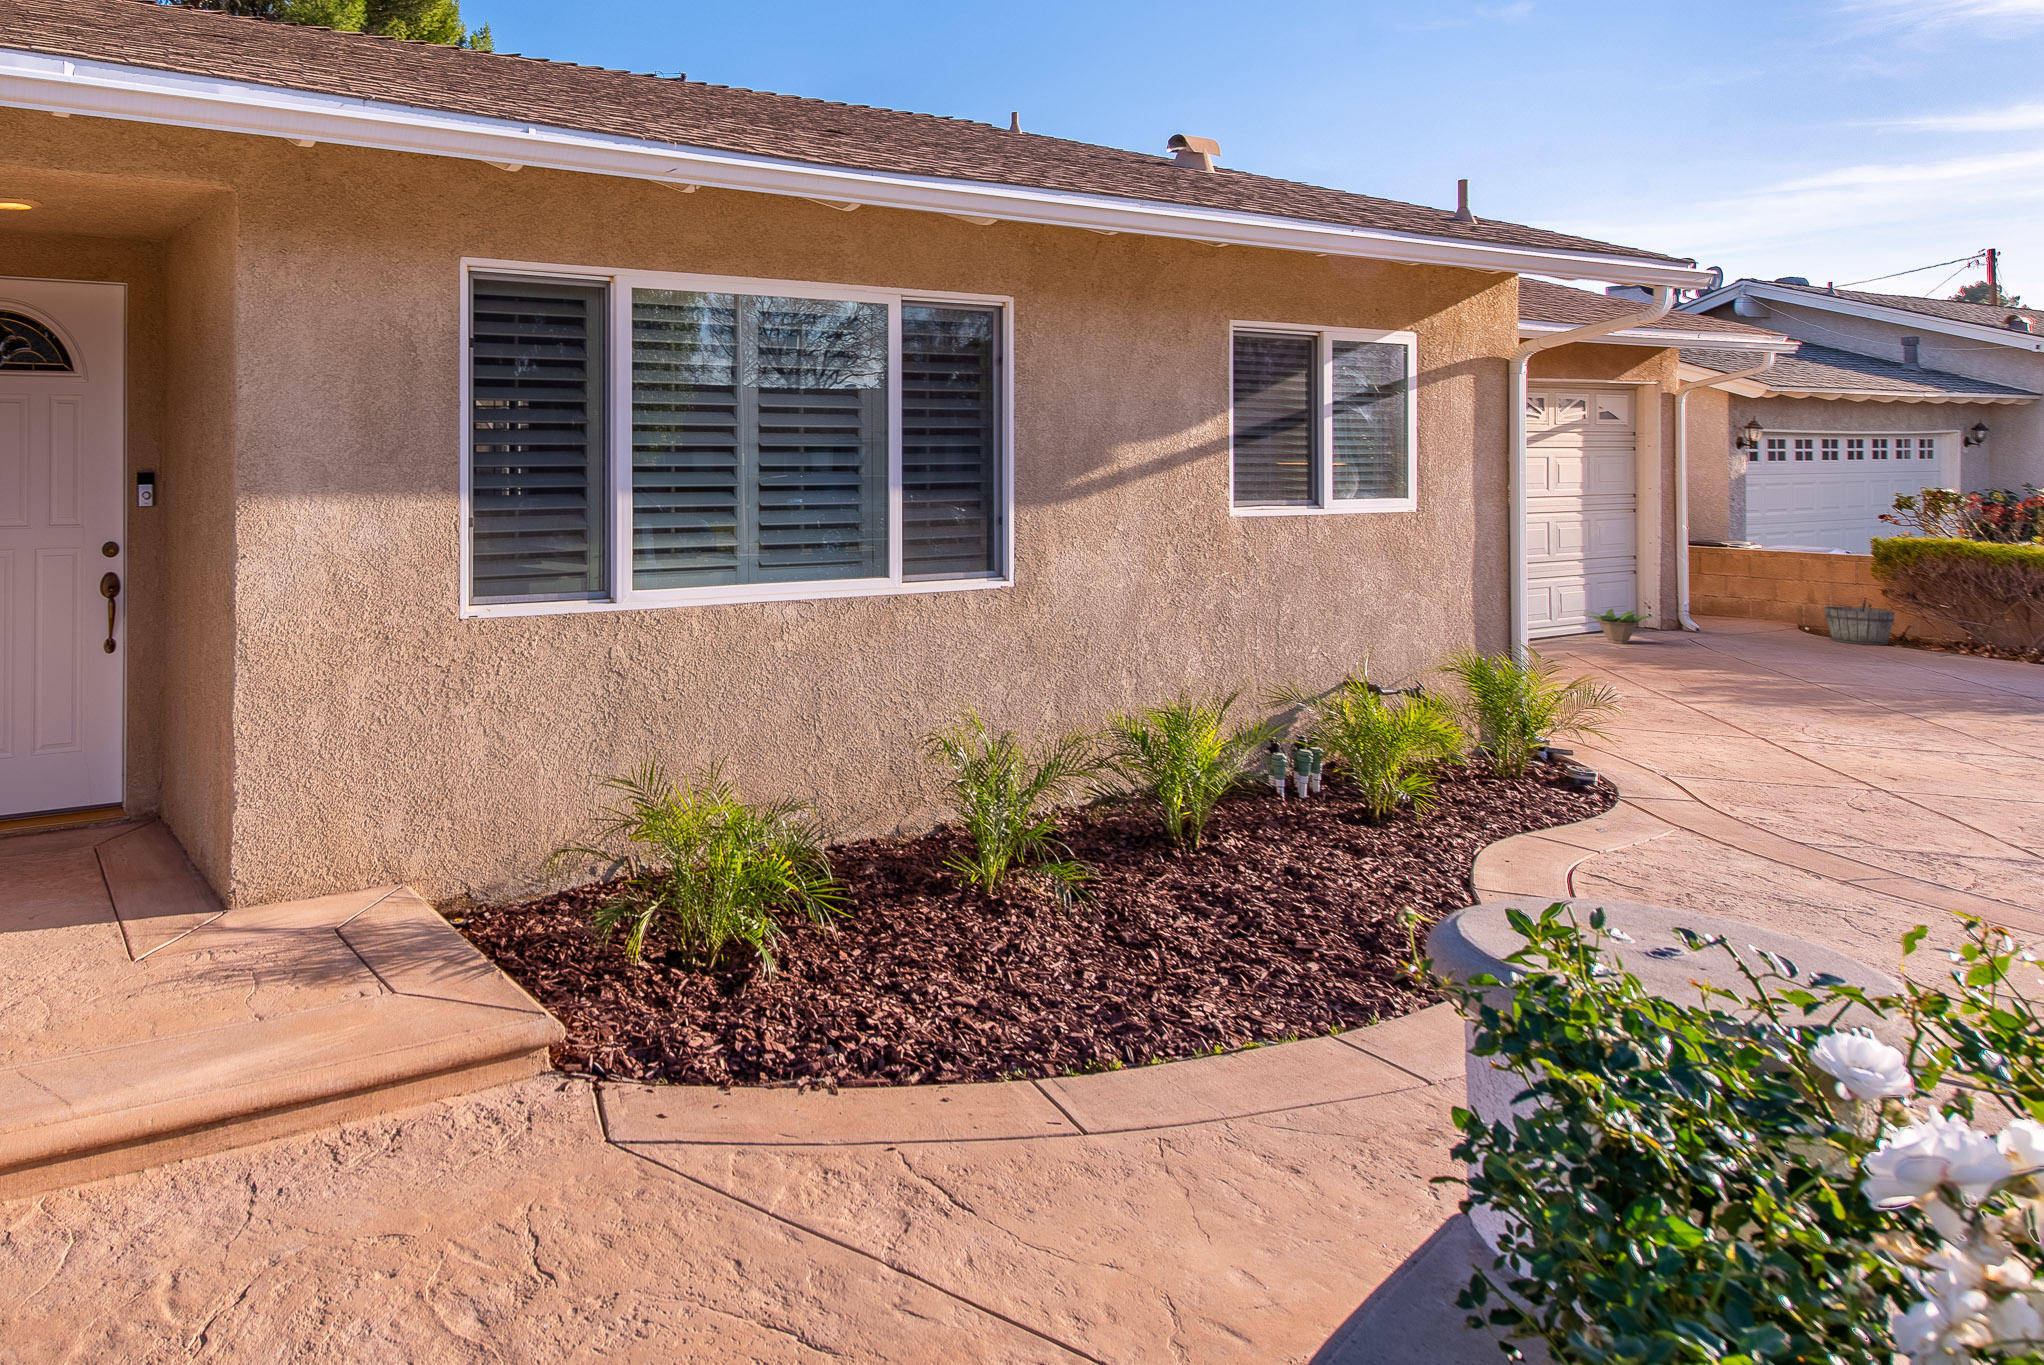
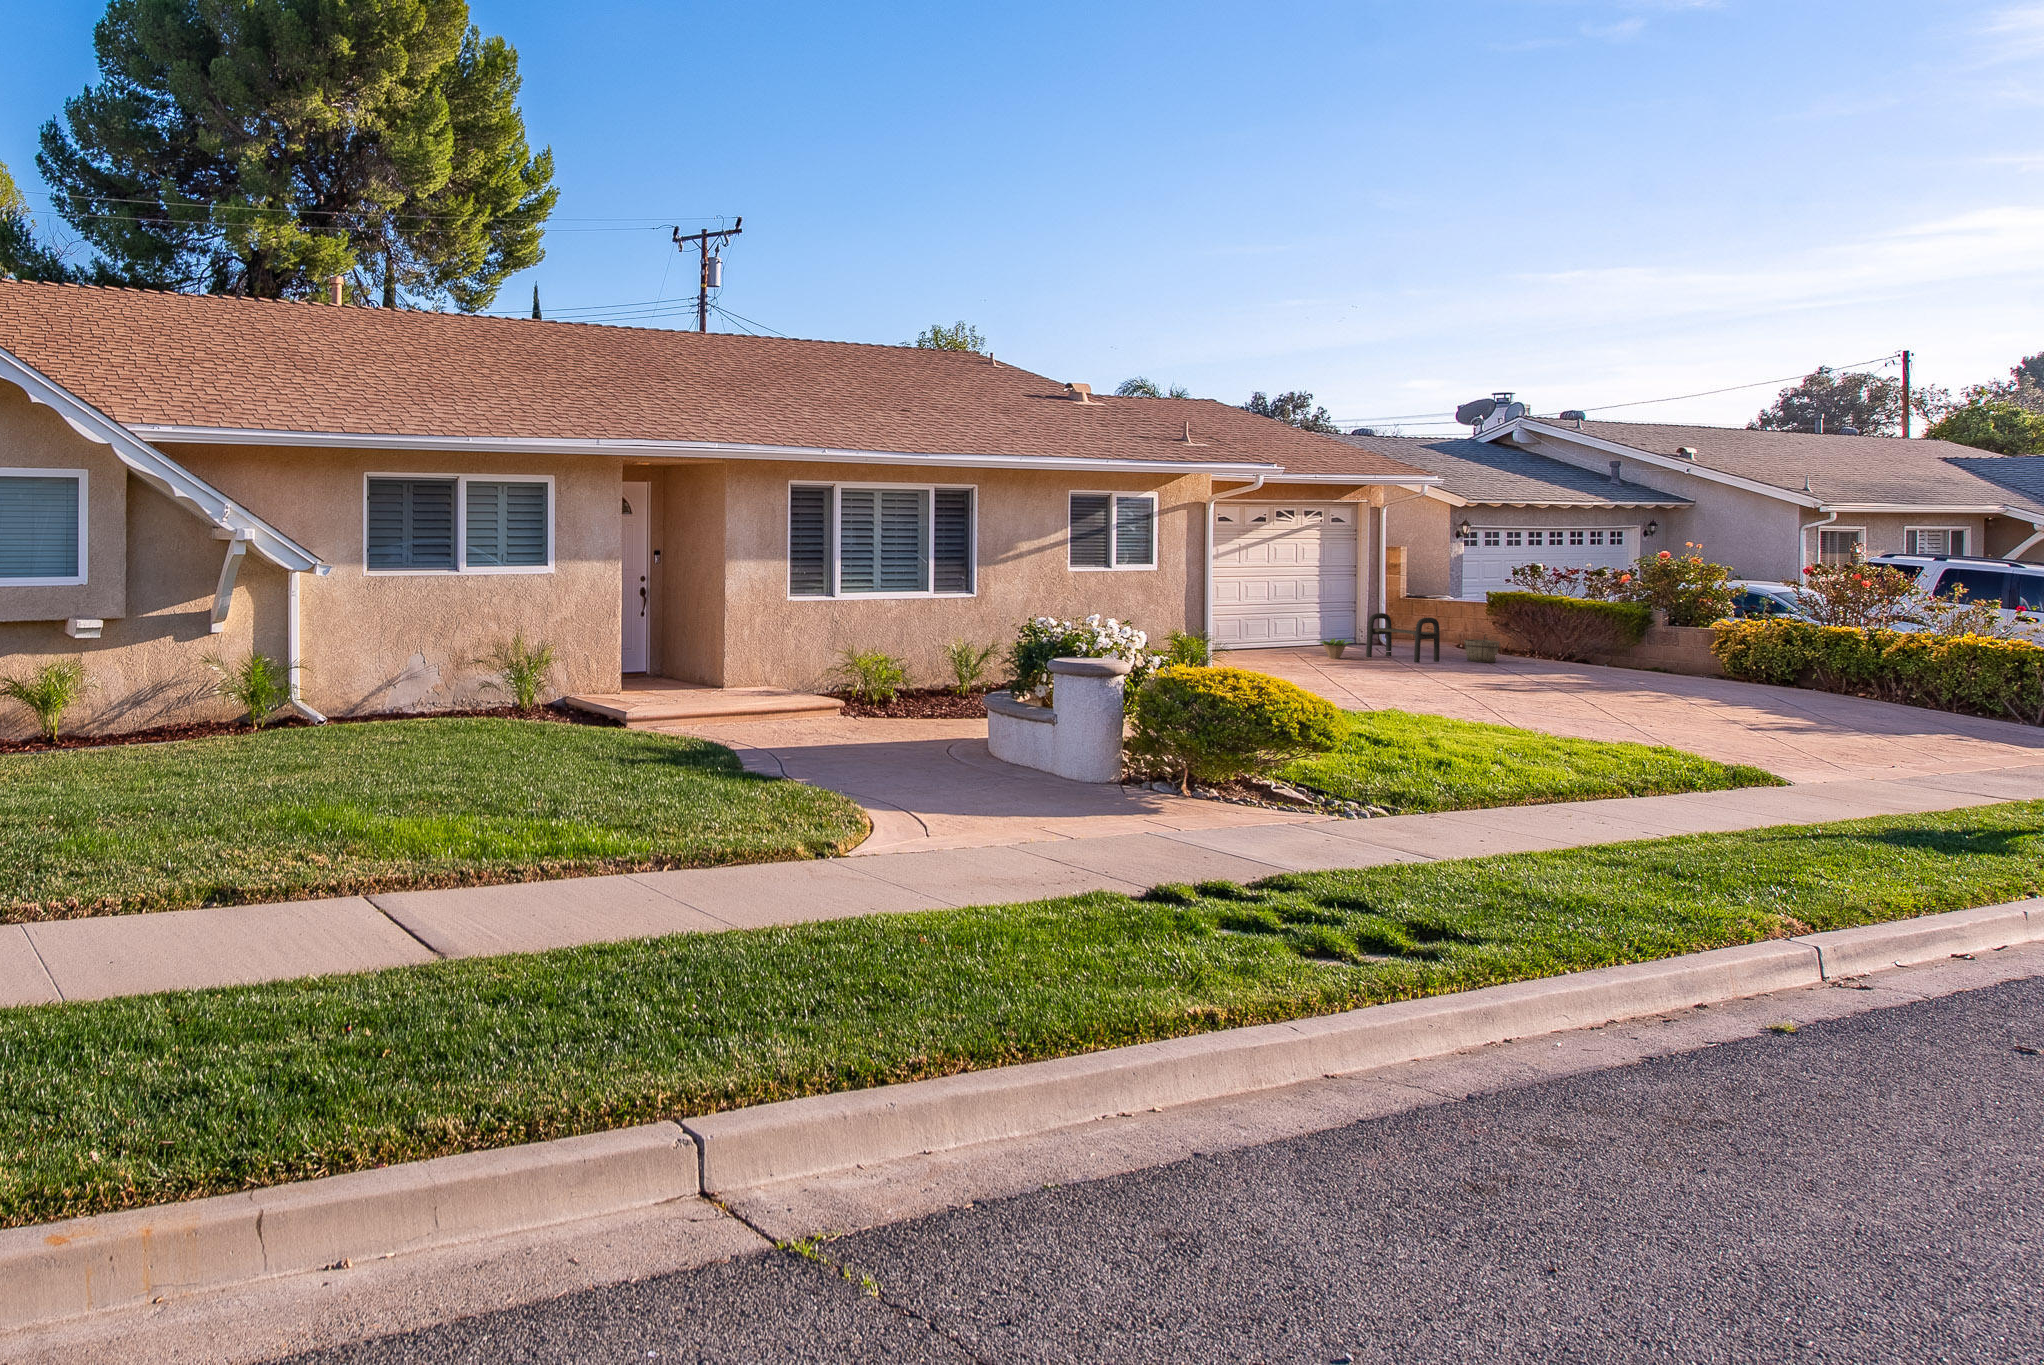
bench: none [1659,567,1798,649] -> present [1366,613,1440,662]

